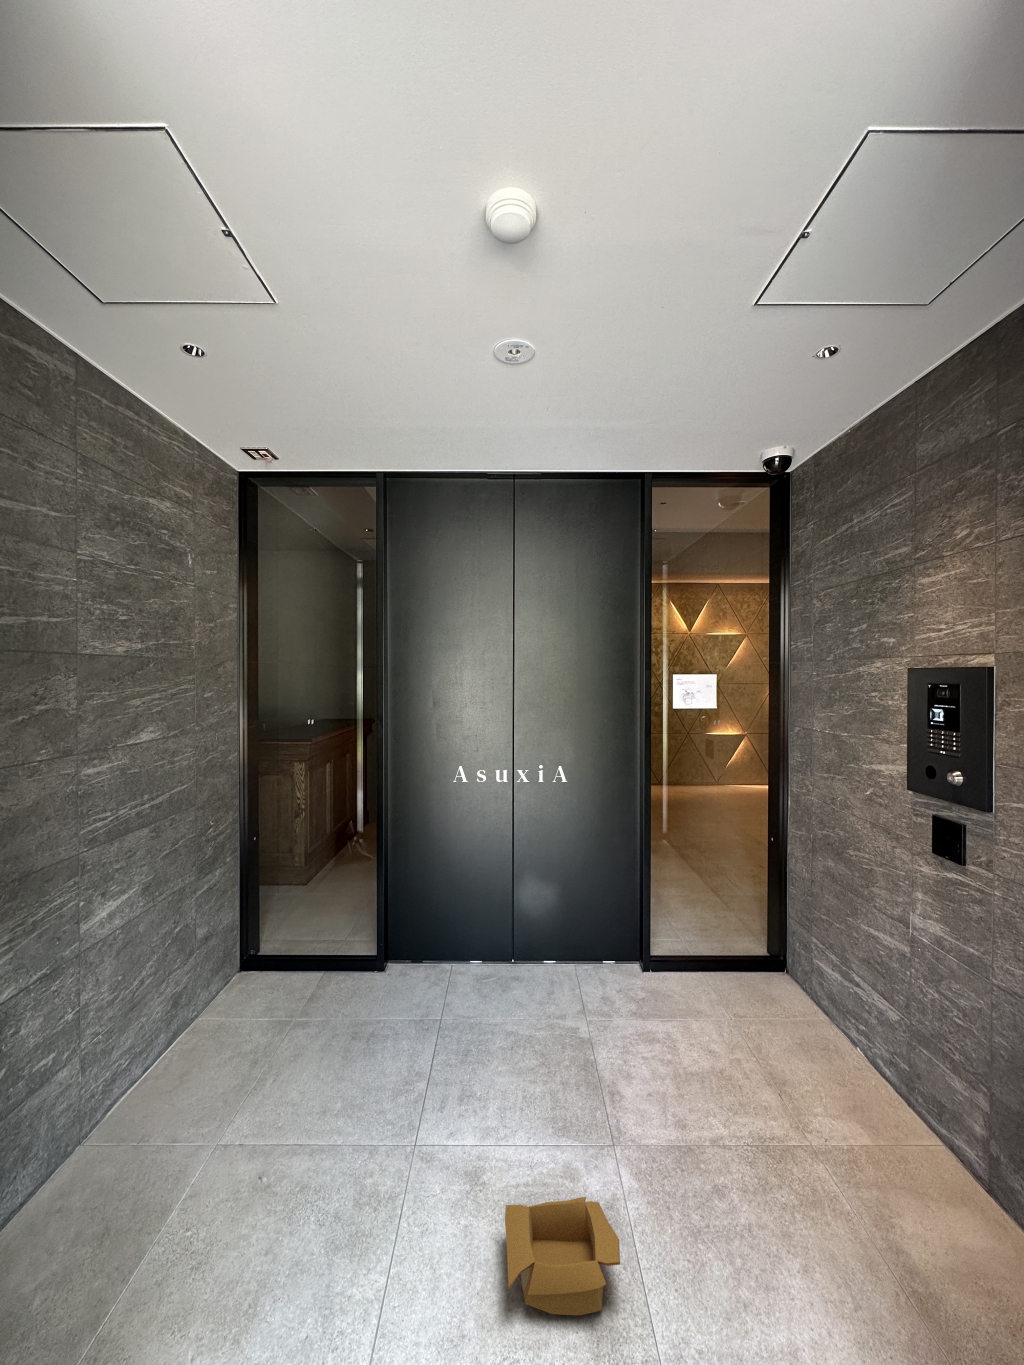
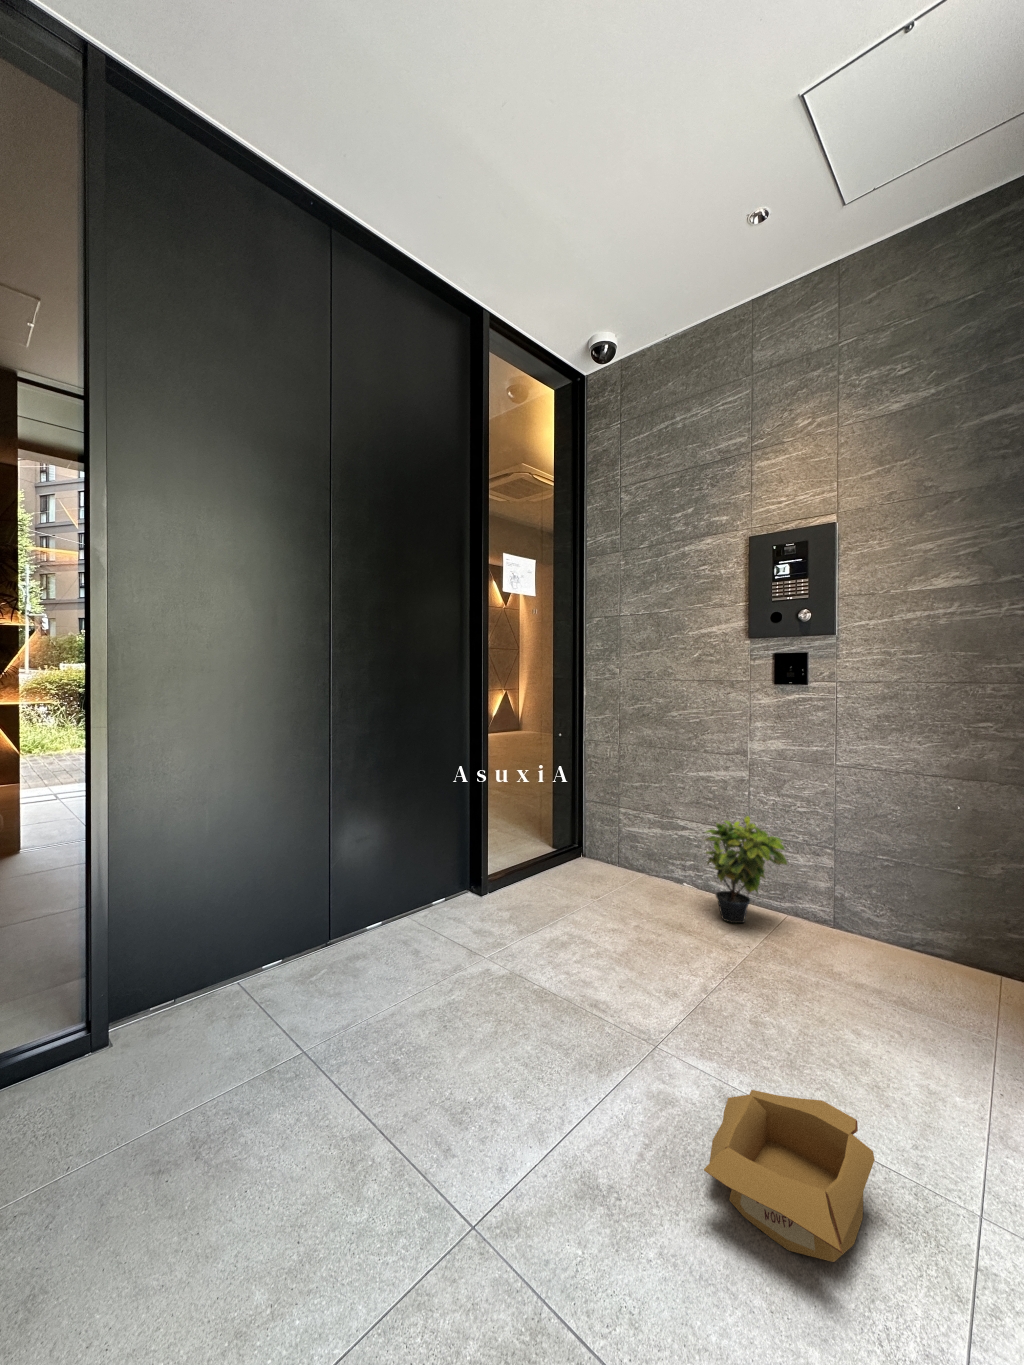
potted plant: none [825,992,924,1118] -> present [705,816,787,923]

